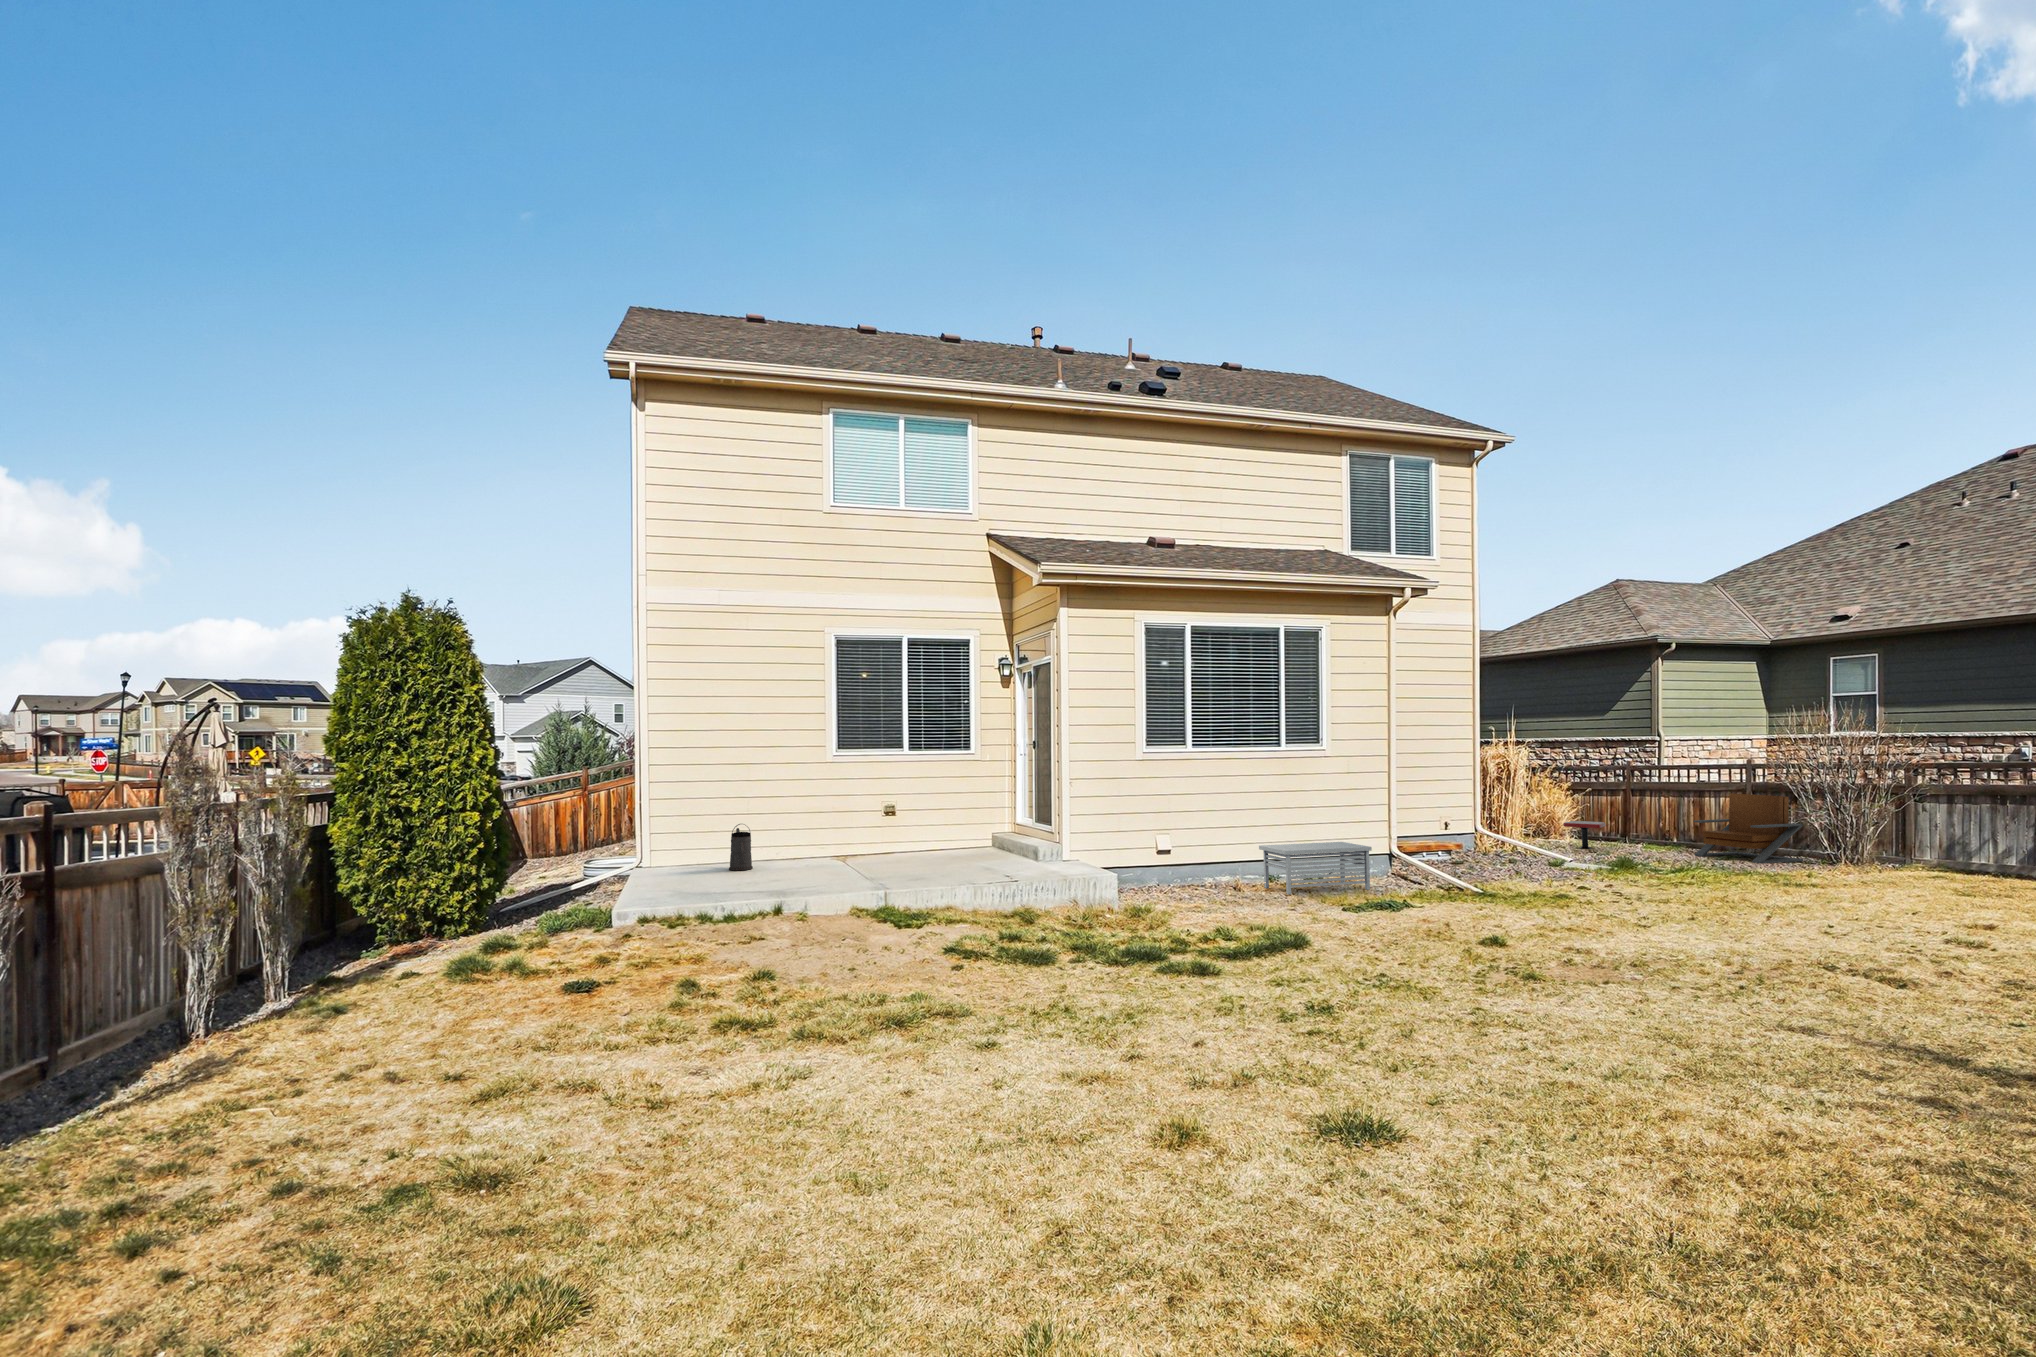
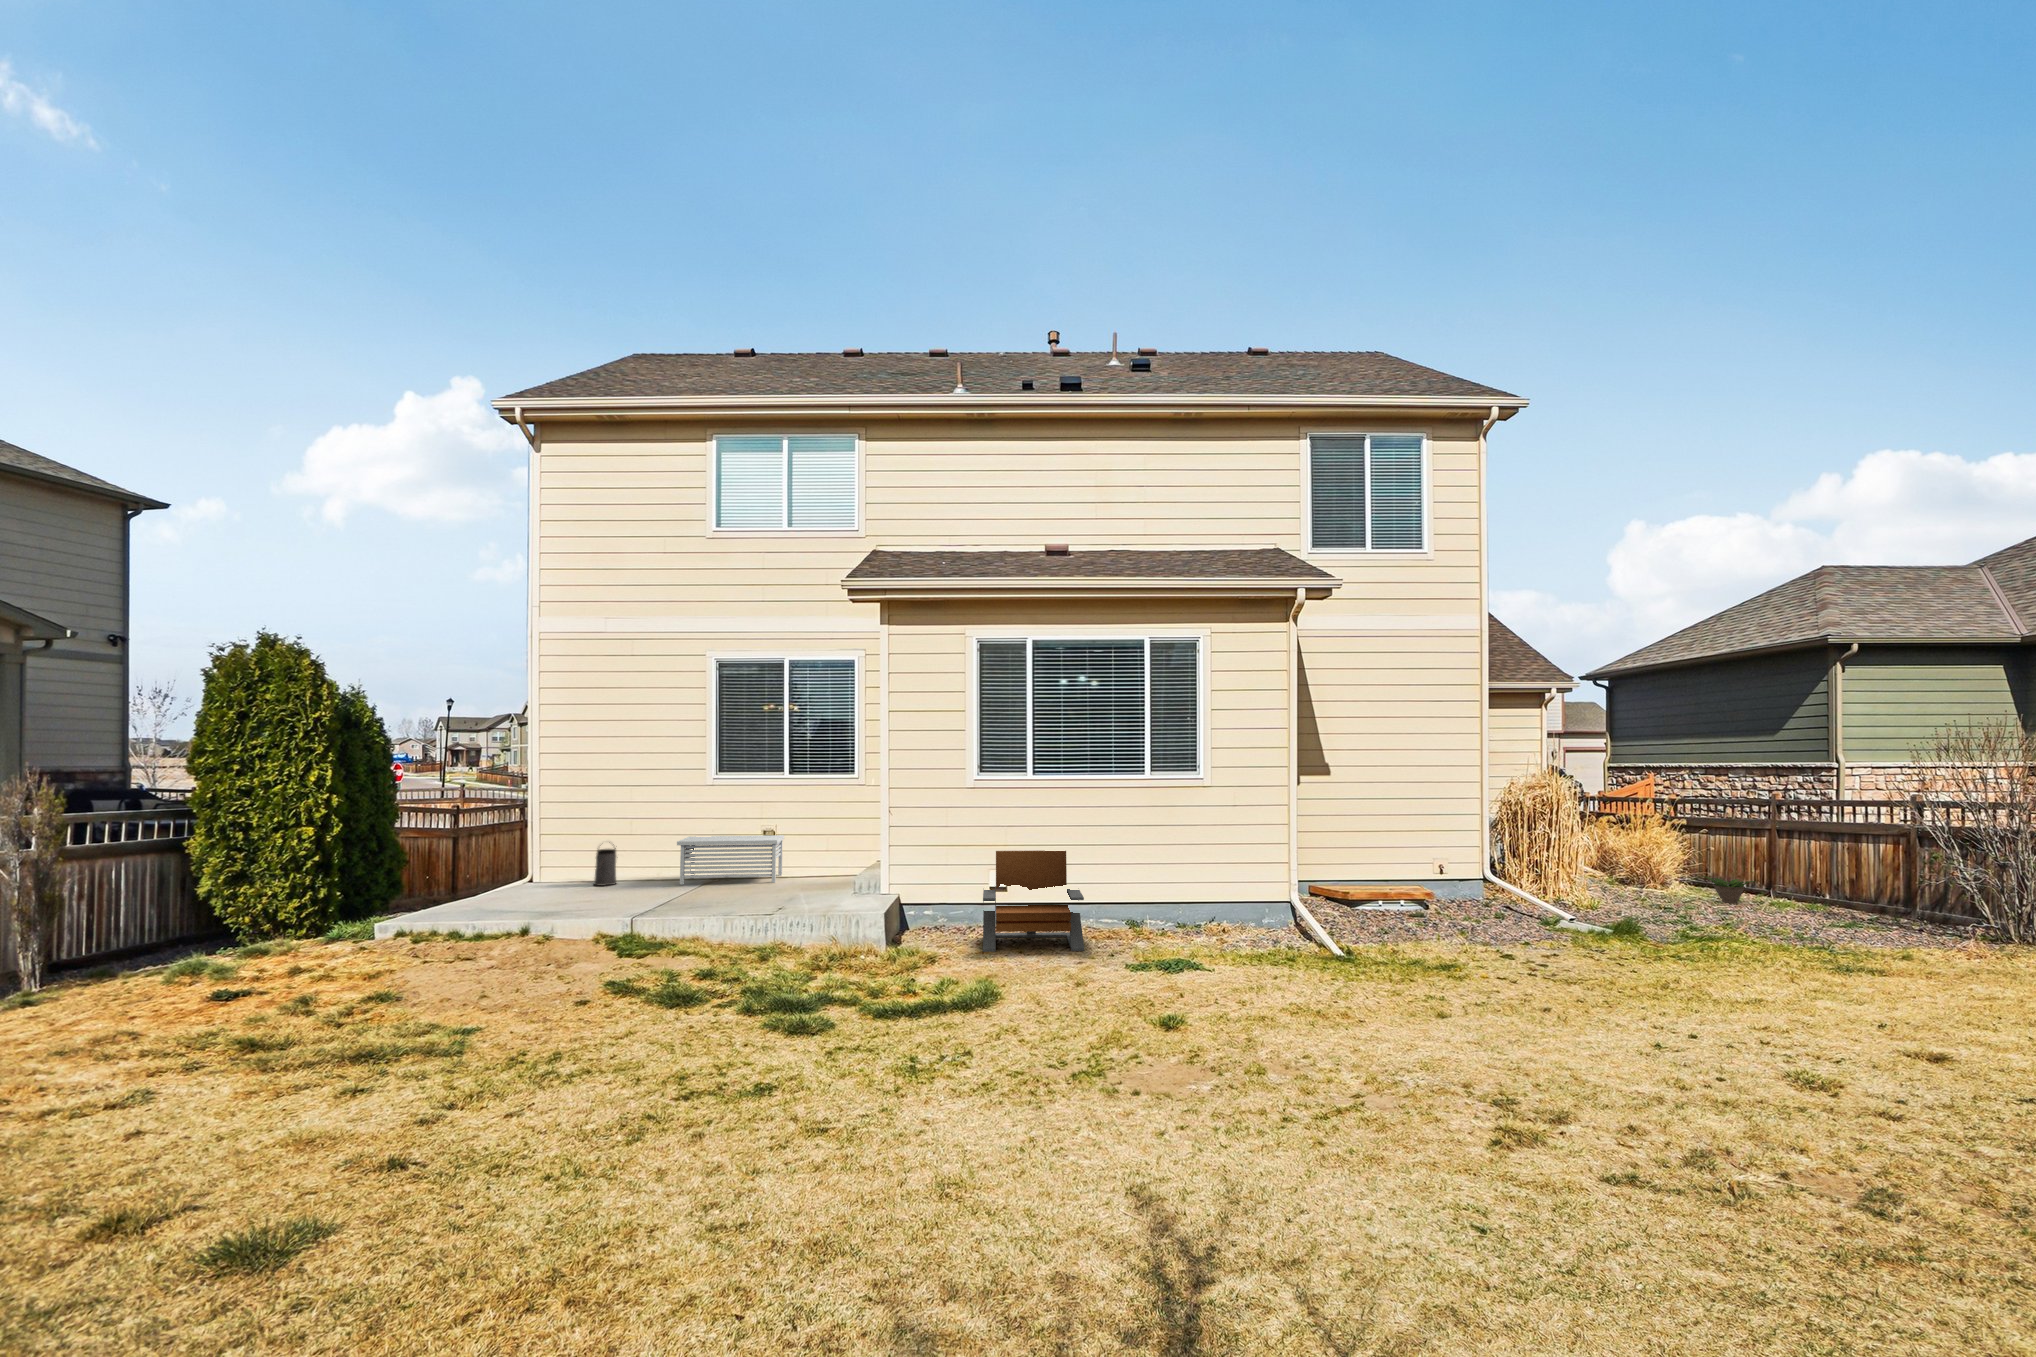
lounge chair: present [1693,793,1803,864] -> present [983,850,1084,952]
pedestal table: present [1563,821,1606,849] -> none [1607,867,1665,903]
decorative plant: none [1624,826,1665,846] -> present [1704,876,1754,903]
storage bench: present [1259,842,1372,895] -> present [677,835,784,885]

